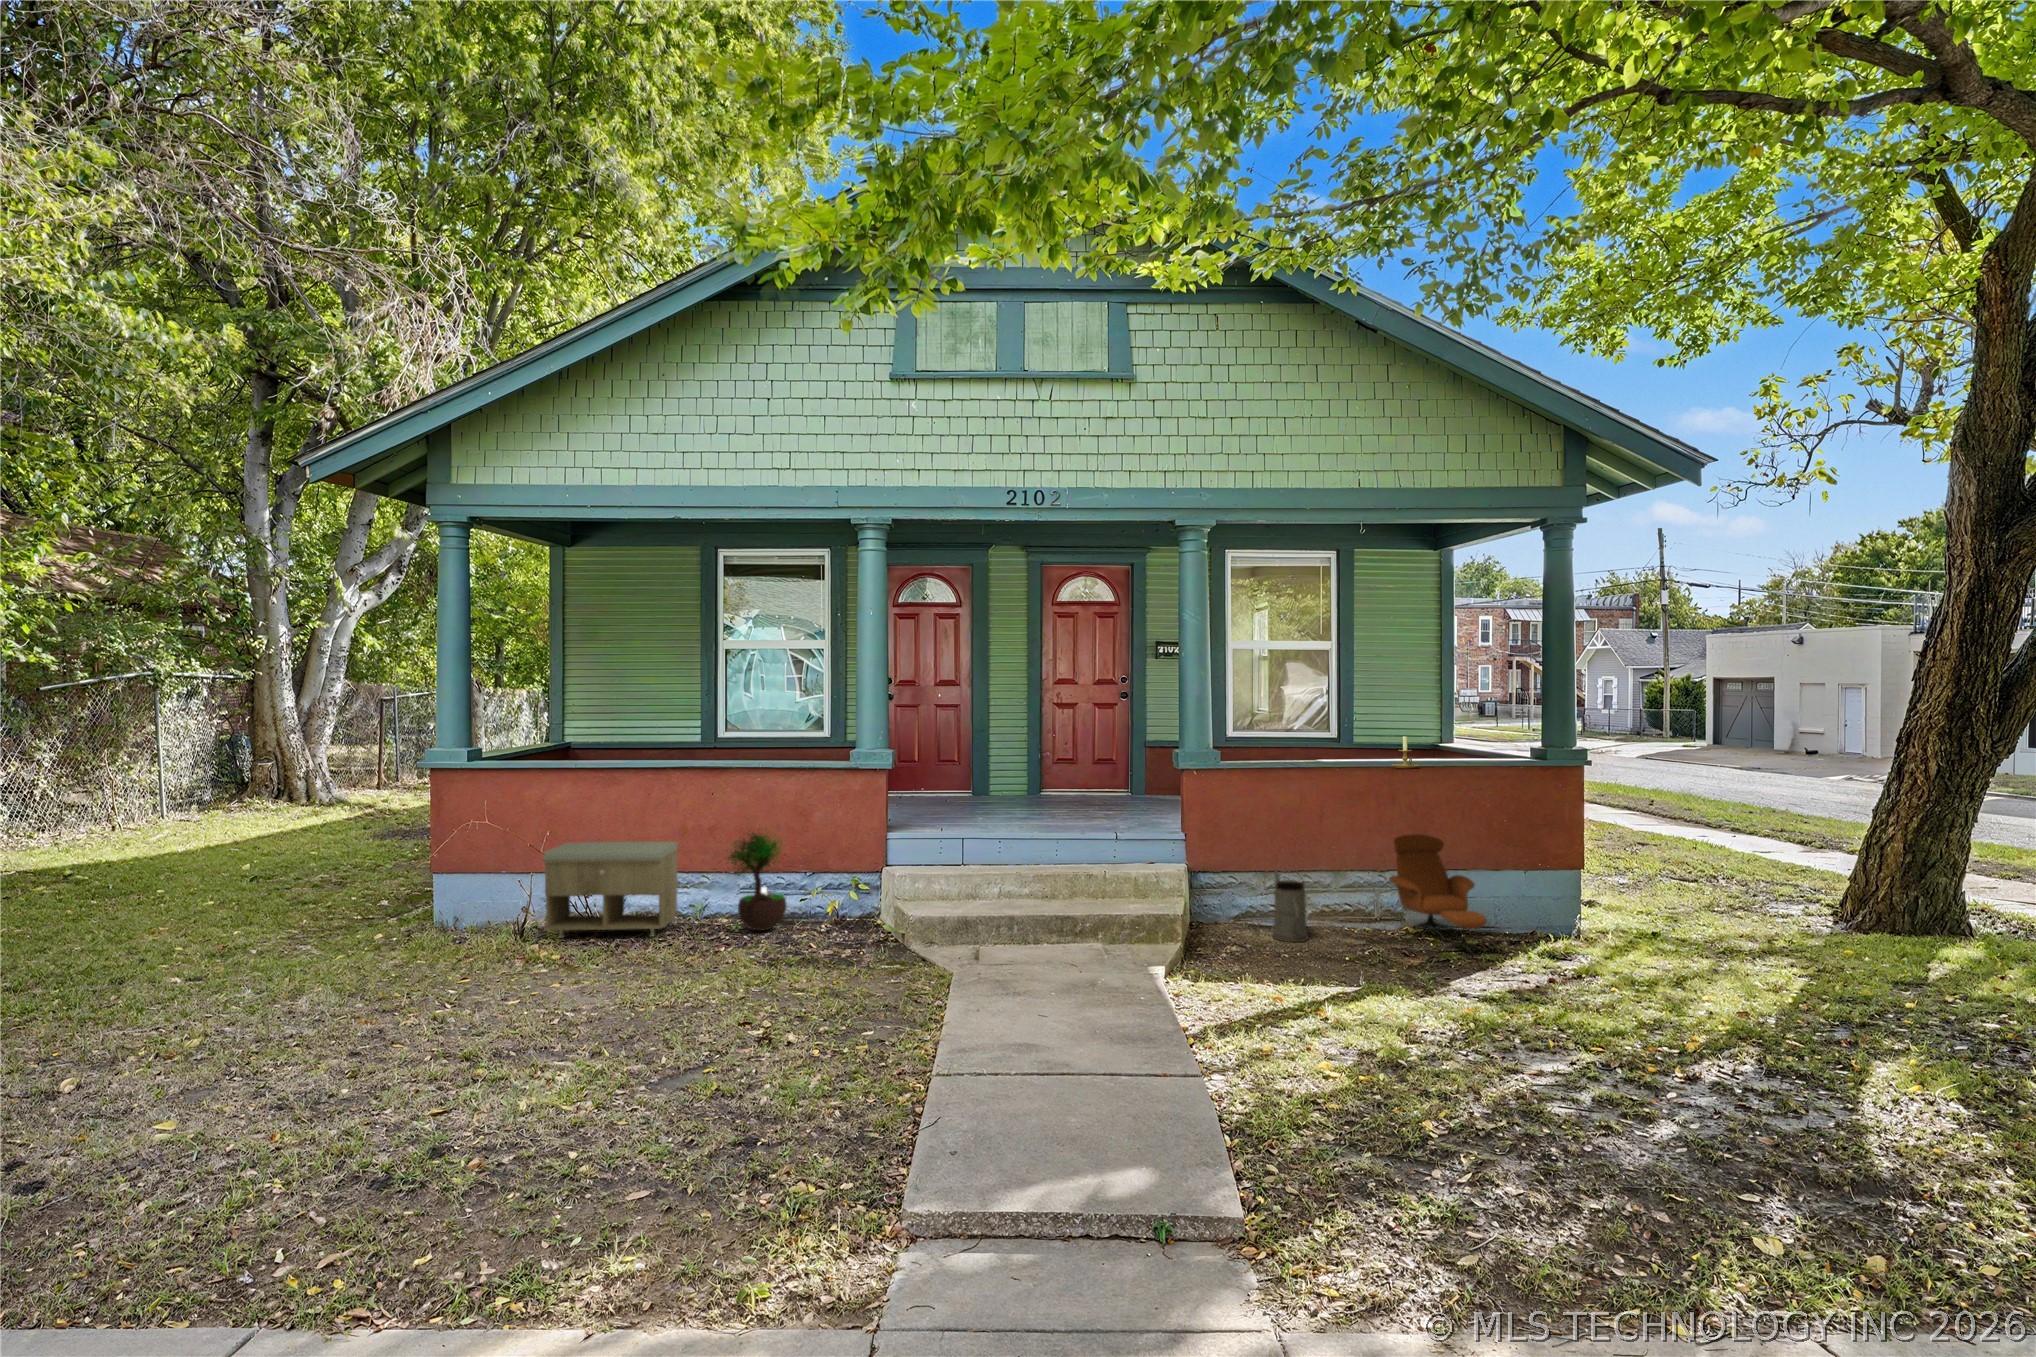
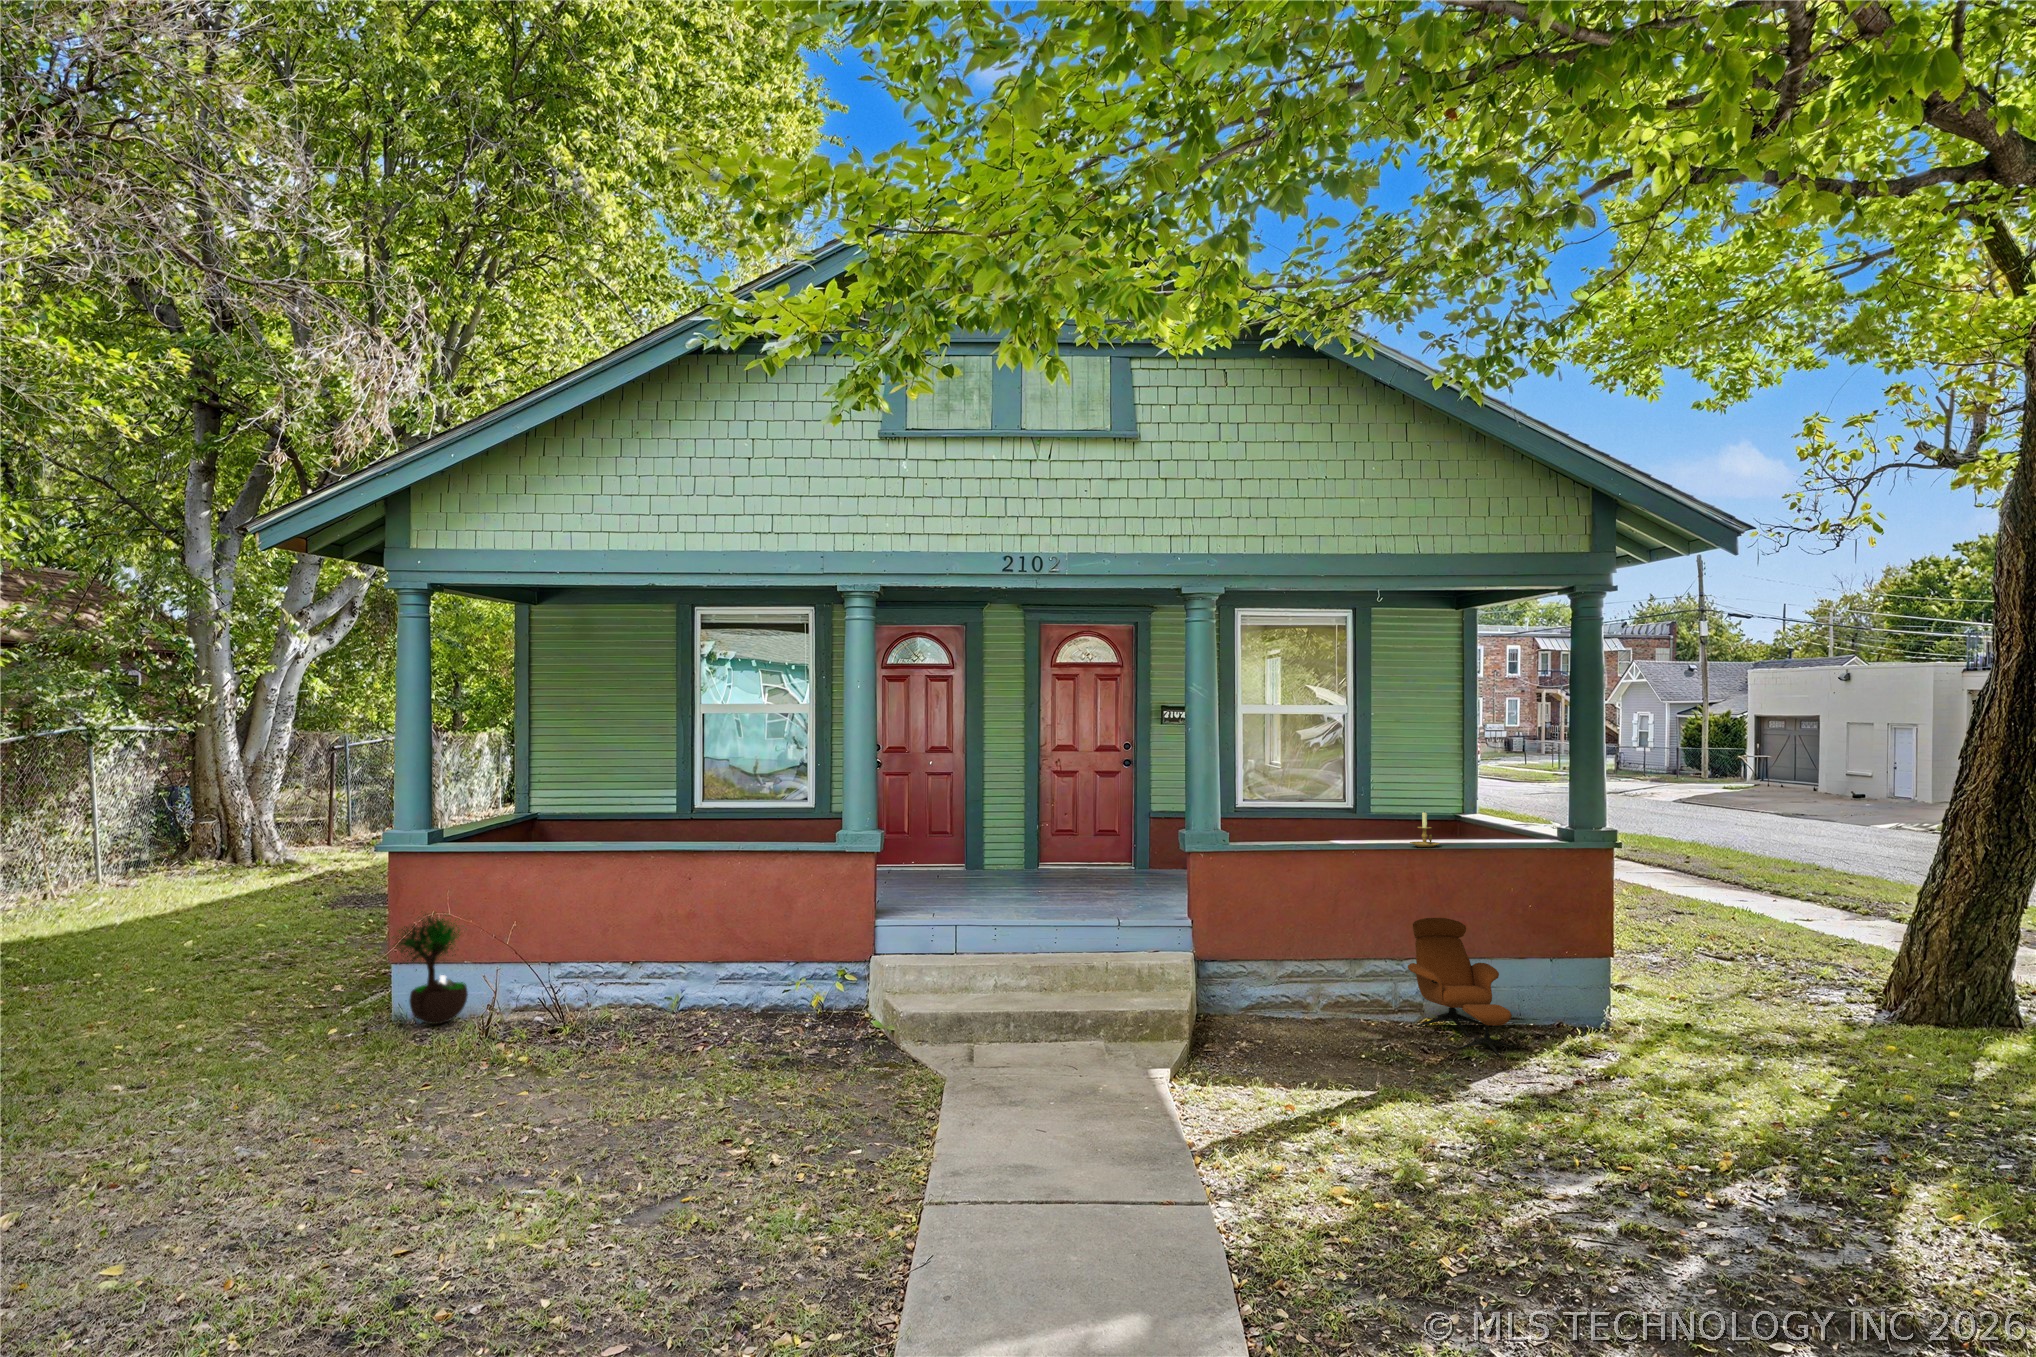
potted tree: present [726,829,786,931] -> present [393,913,468,1024]
storage bench: present [544,841,678,938] -> none [496,924,644,1032]
watering can: present [1272,870,1308,942] -> none [1283,956,1322,1037]

